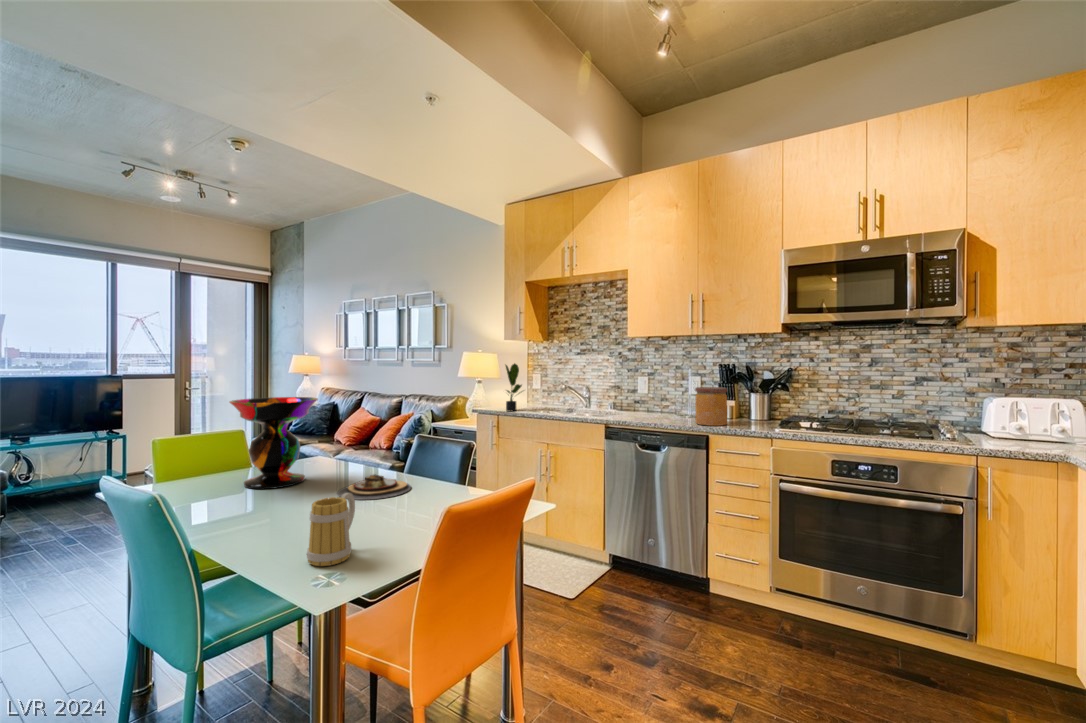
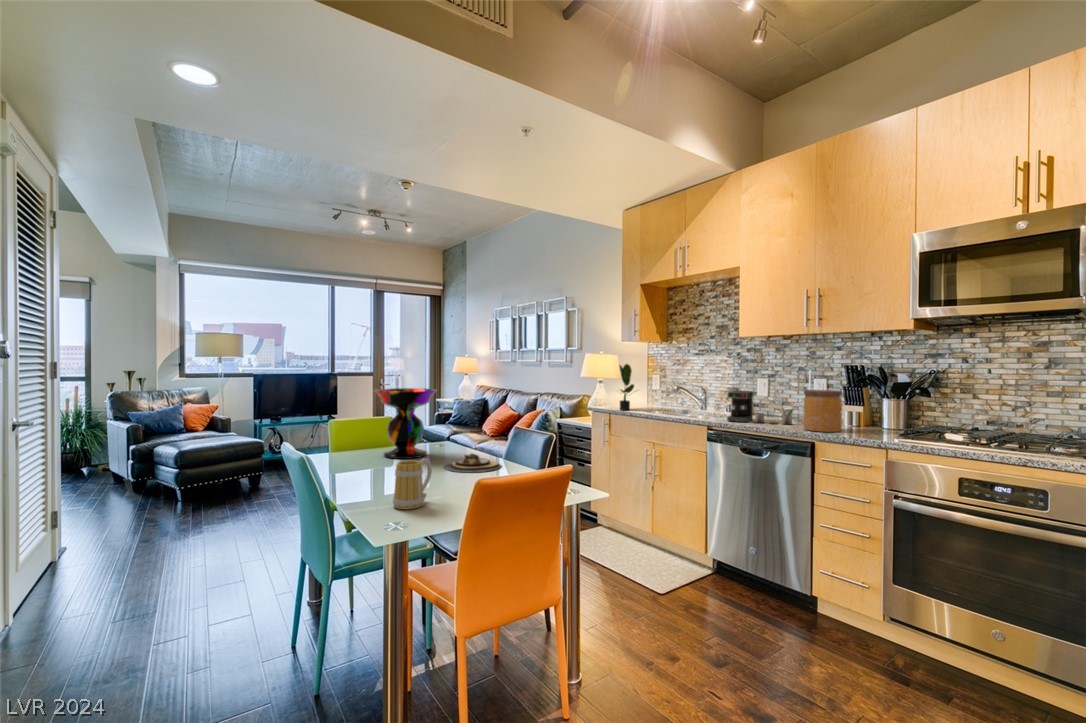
coffee maker: none [622,389,682,420] -> present [727,391,793,425]

